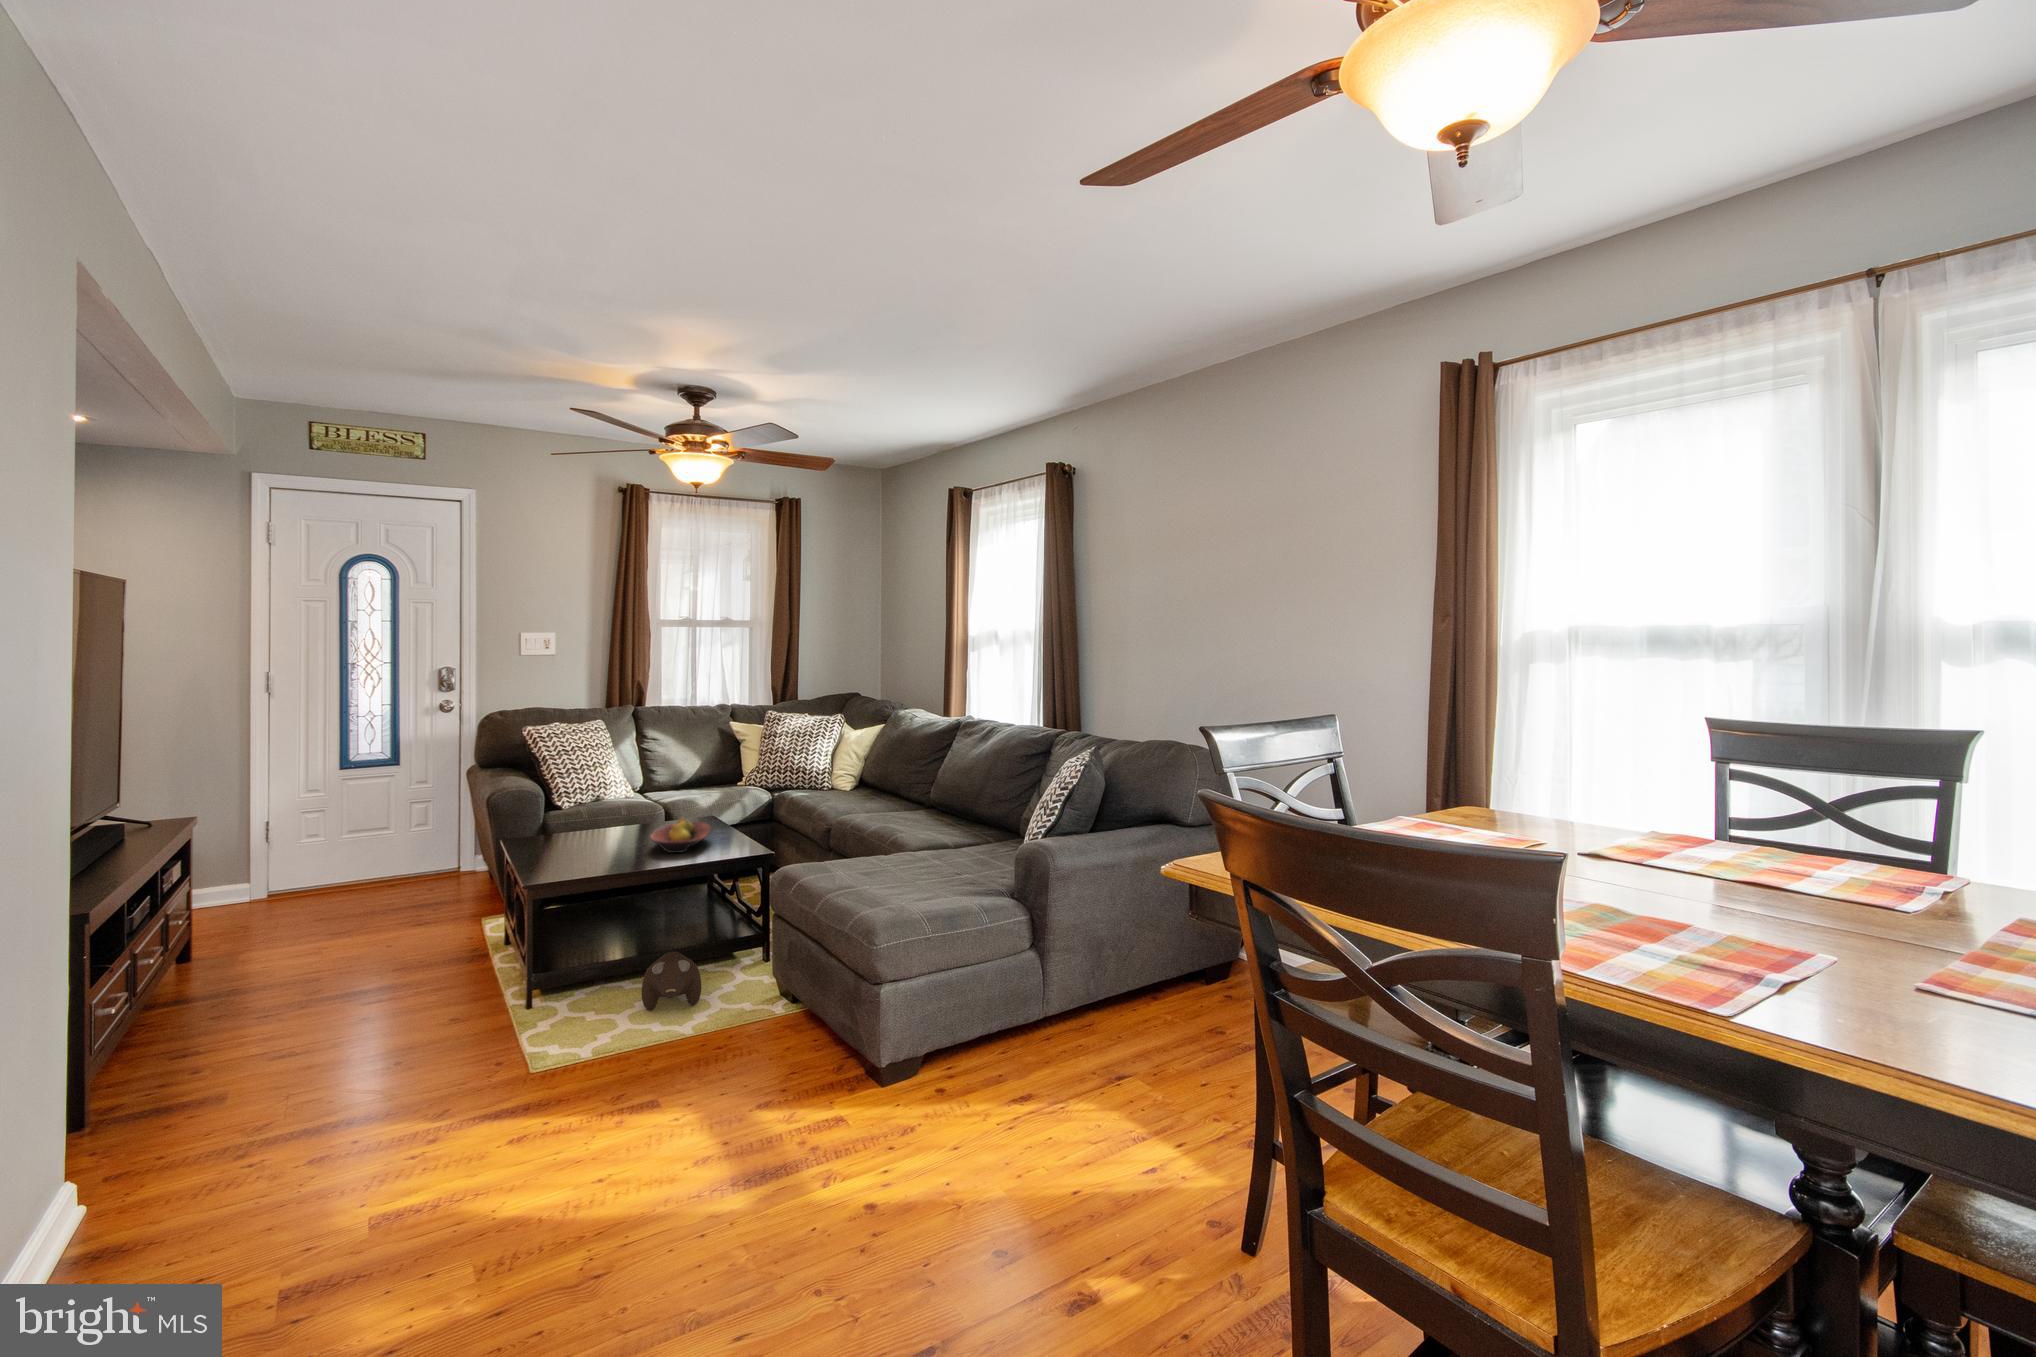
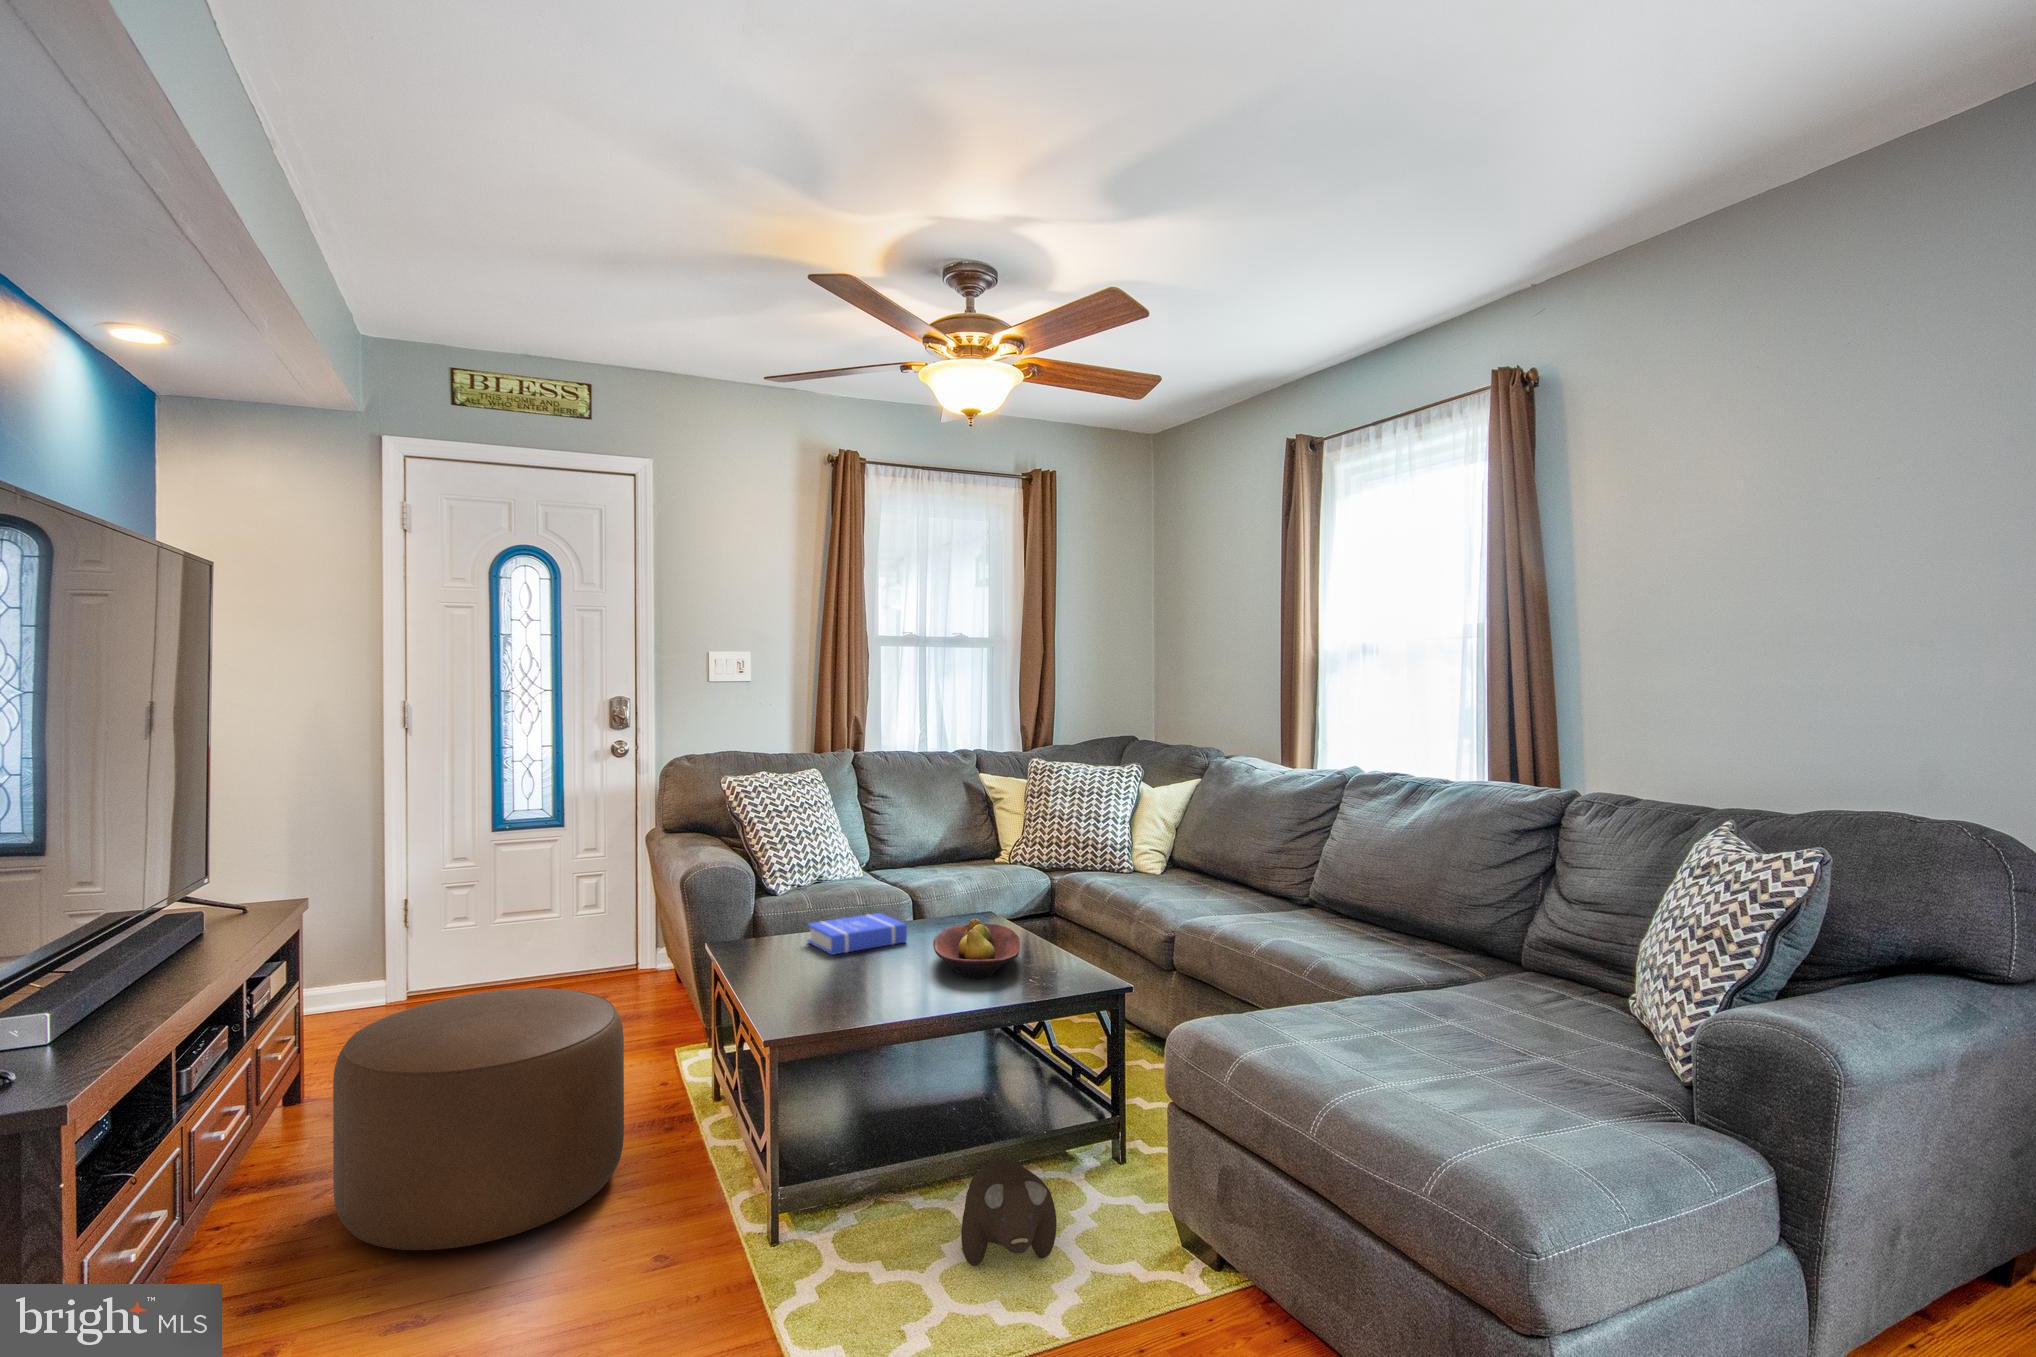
book: none [573,817,642,843] -> present [808,913,907,955]
ottoman: none [231,868,437,1020] -> present [333,988,624,1250]

